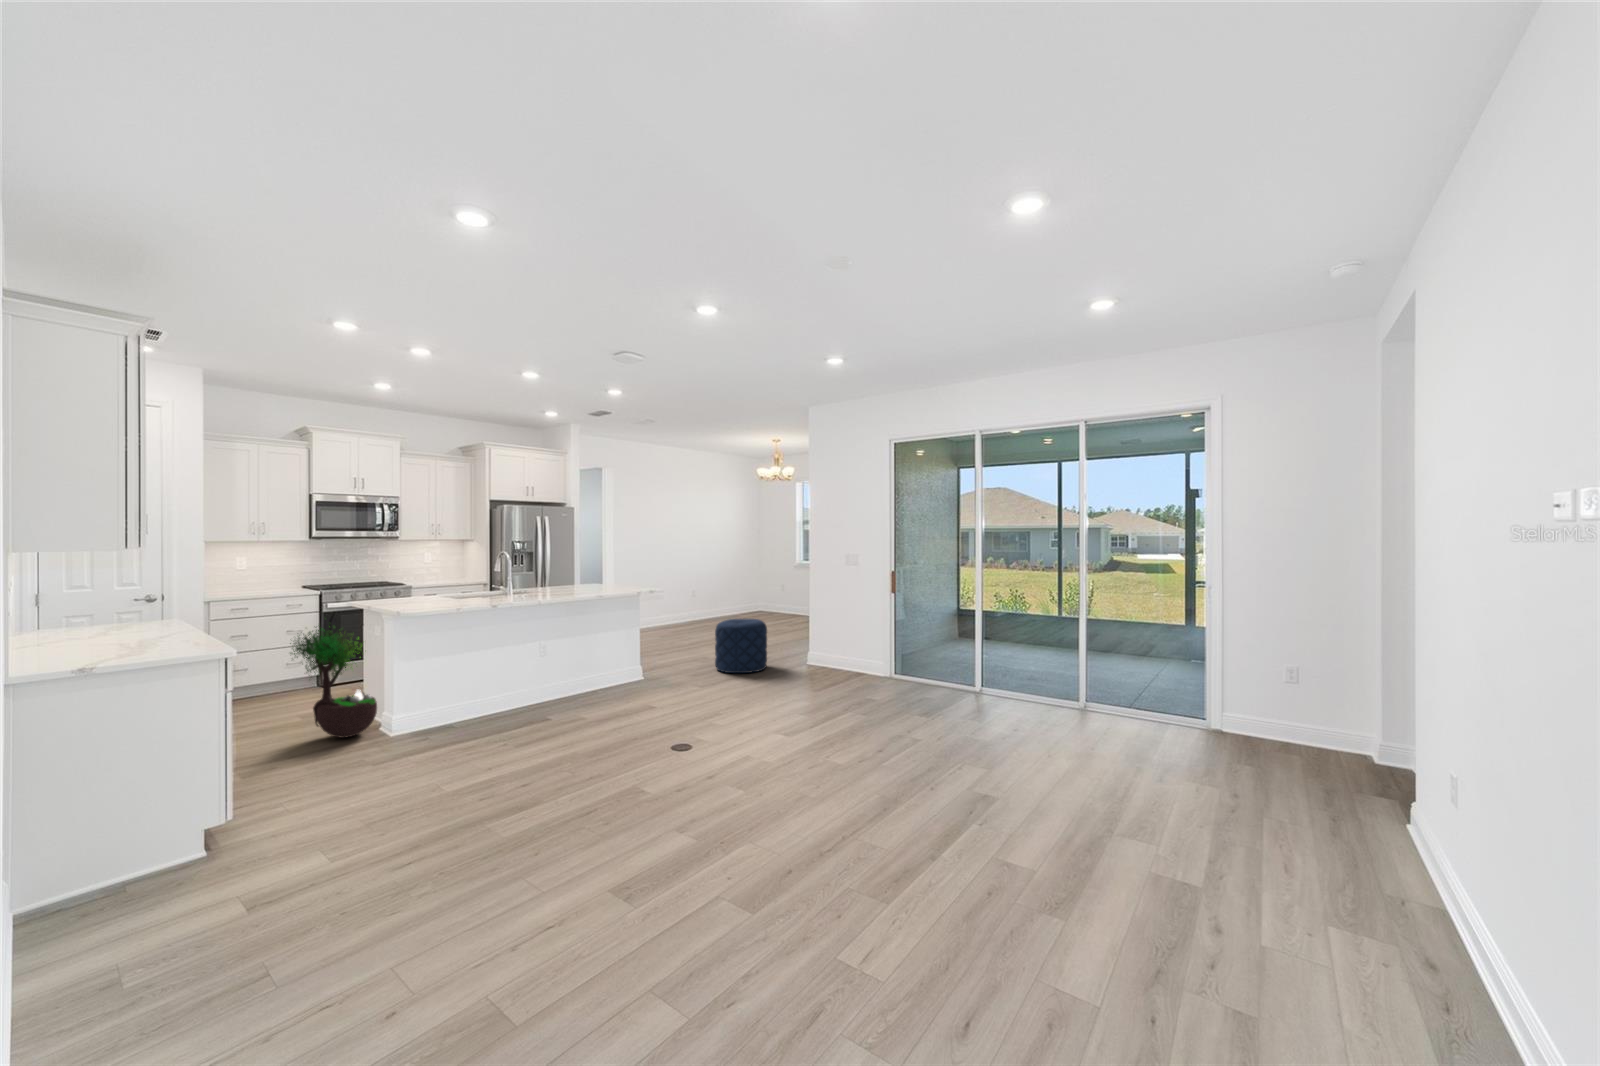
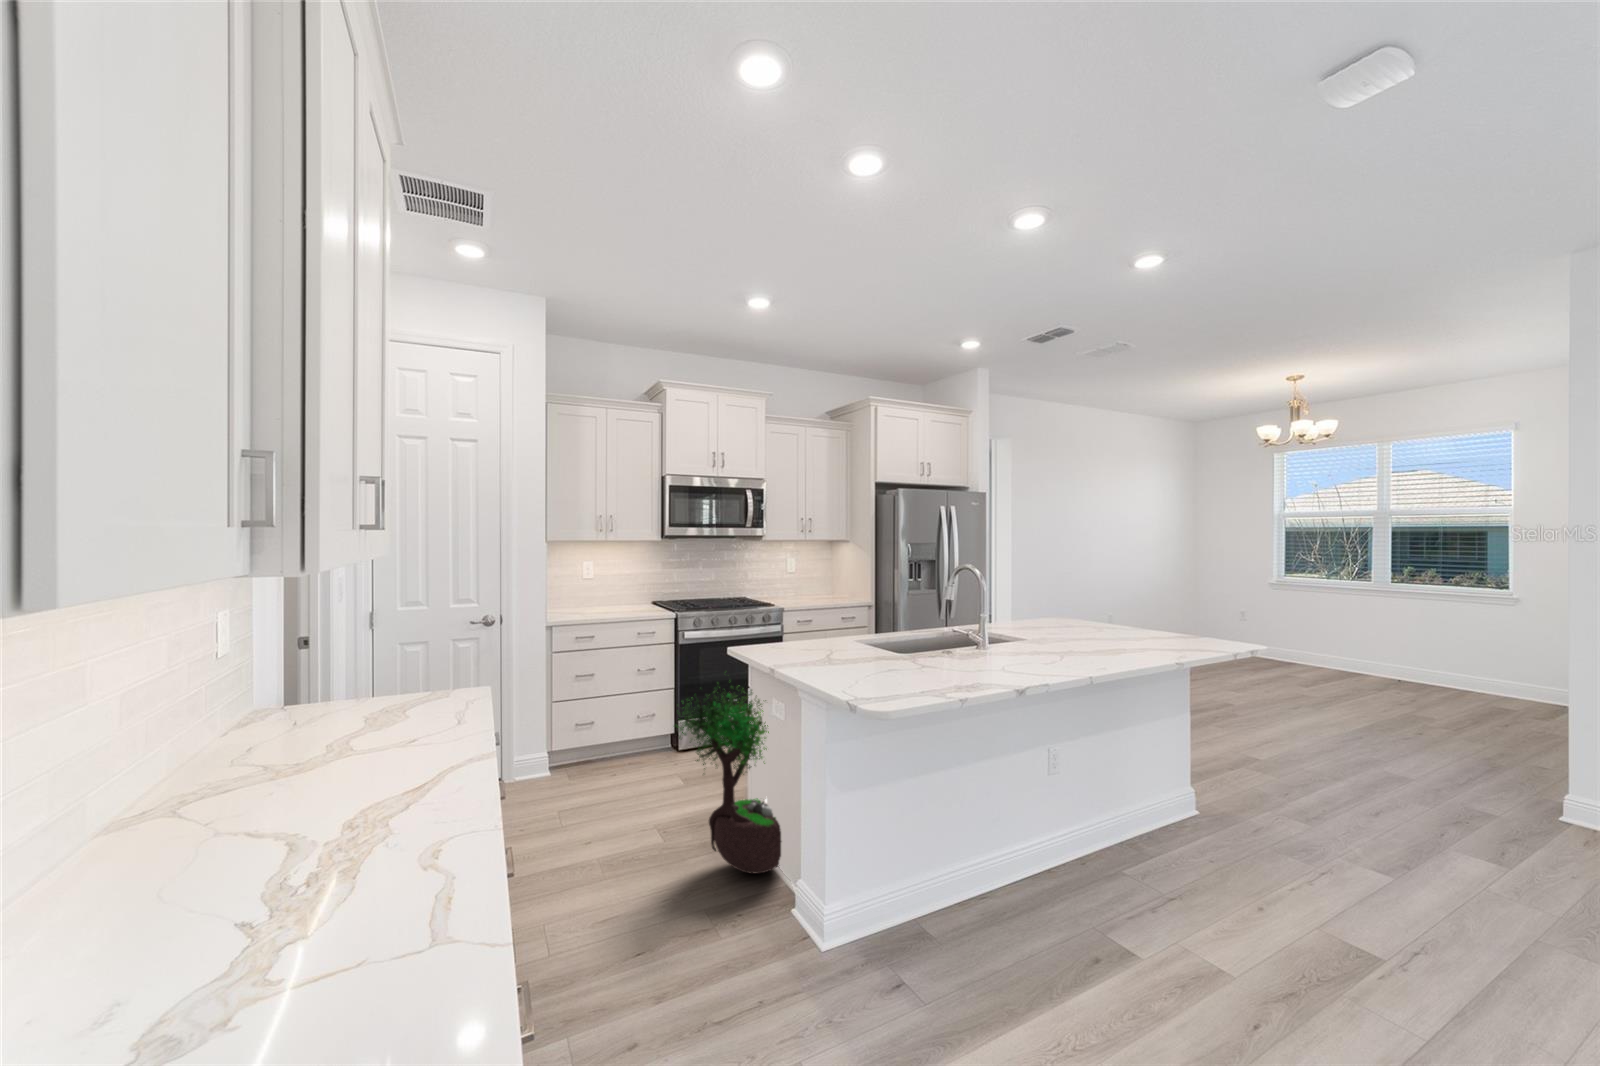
pouf: present [715,619,767,673] -> none [1277,689,1388,793]

